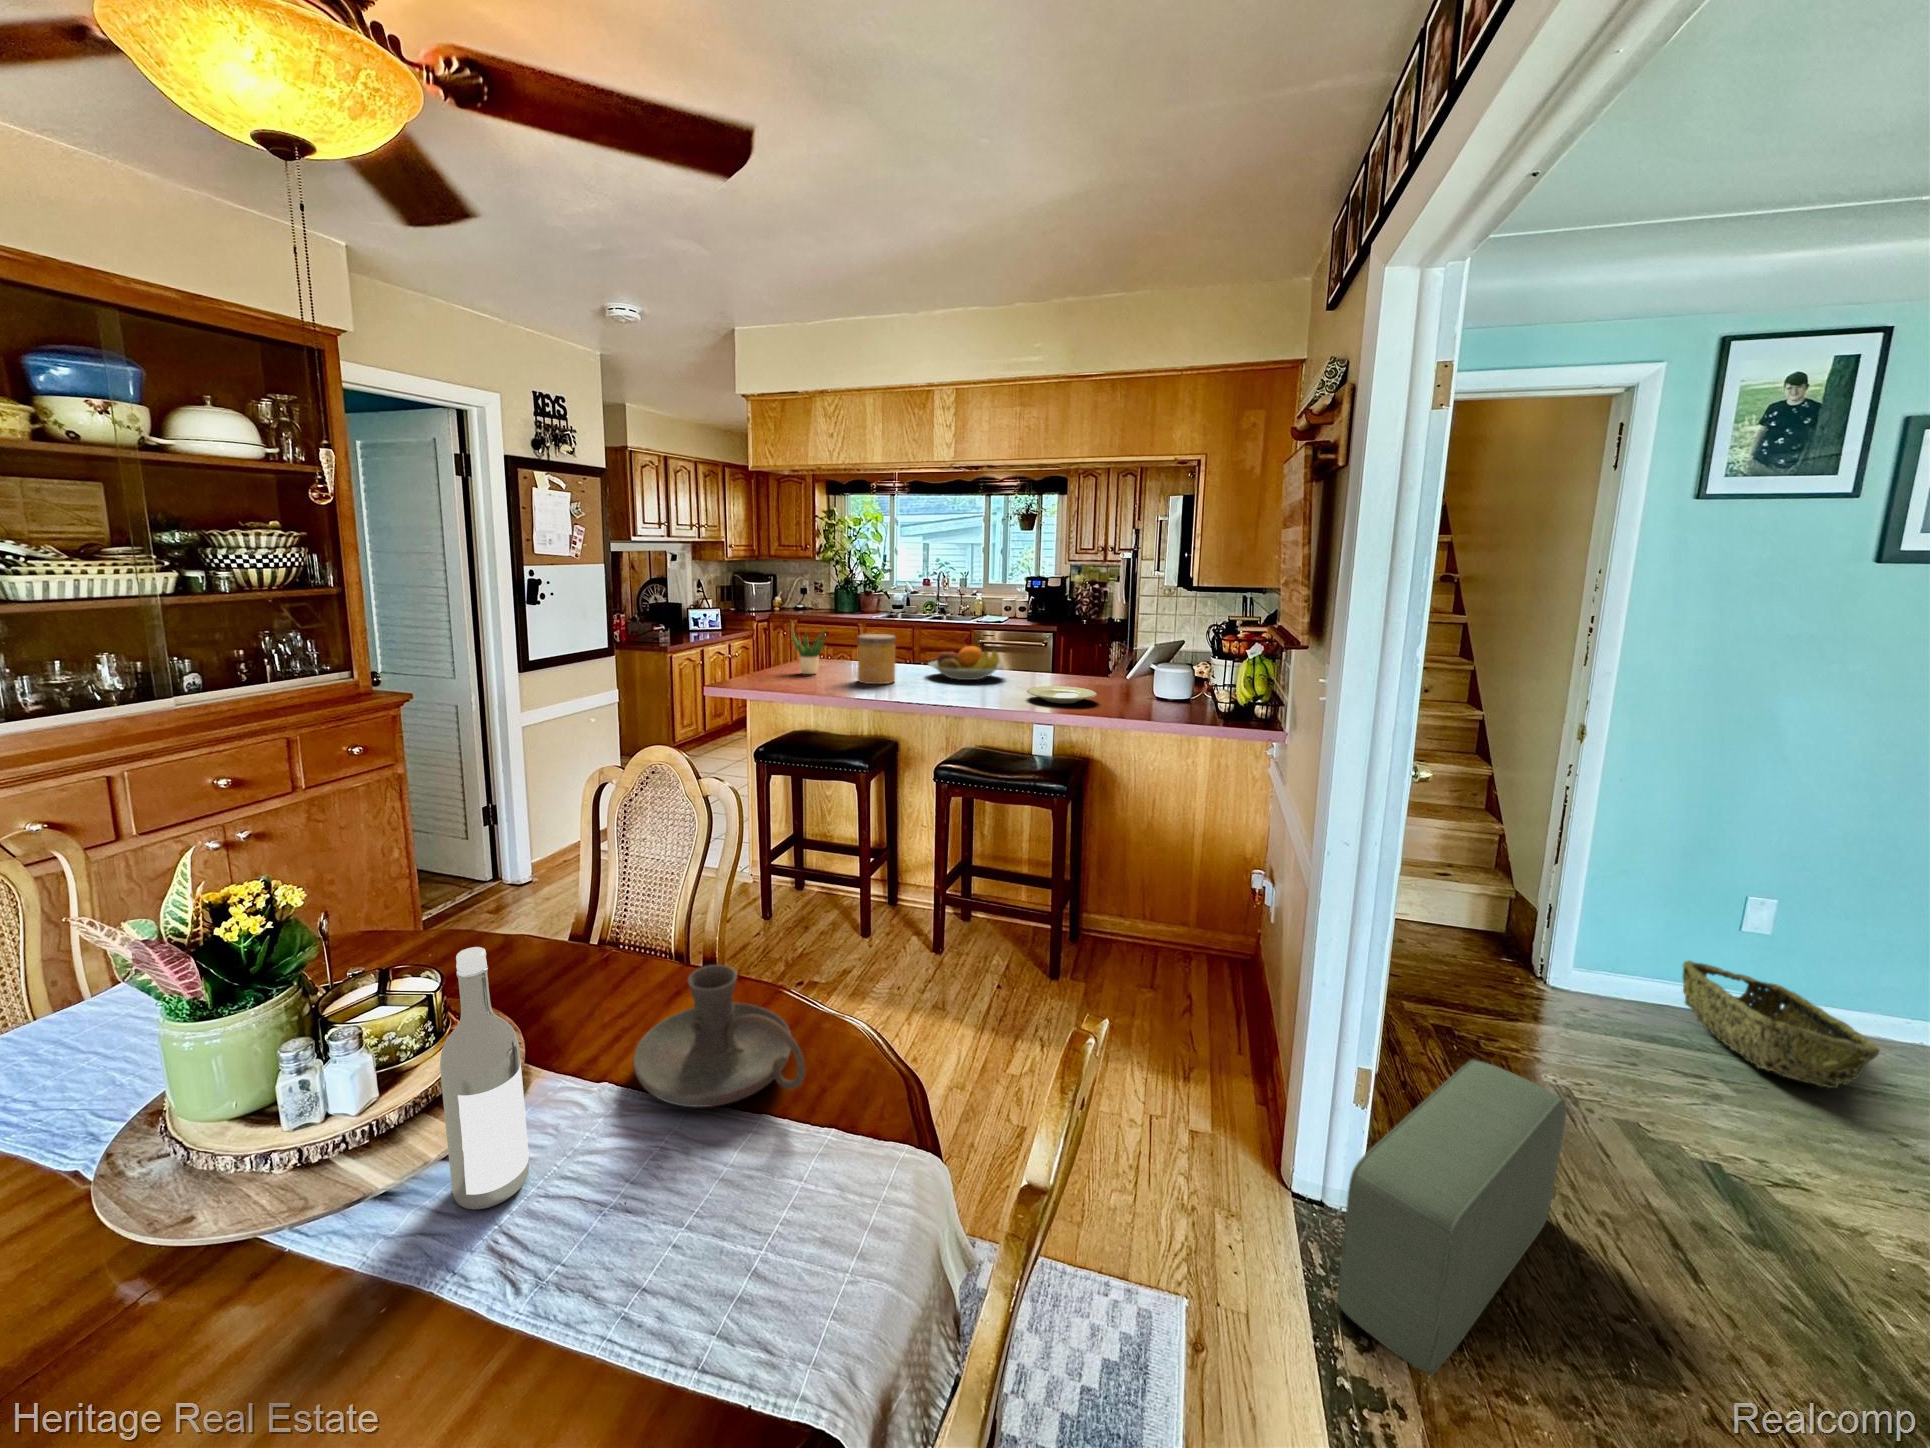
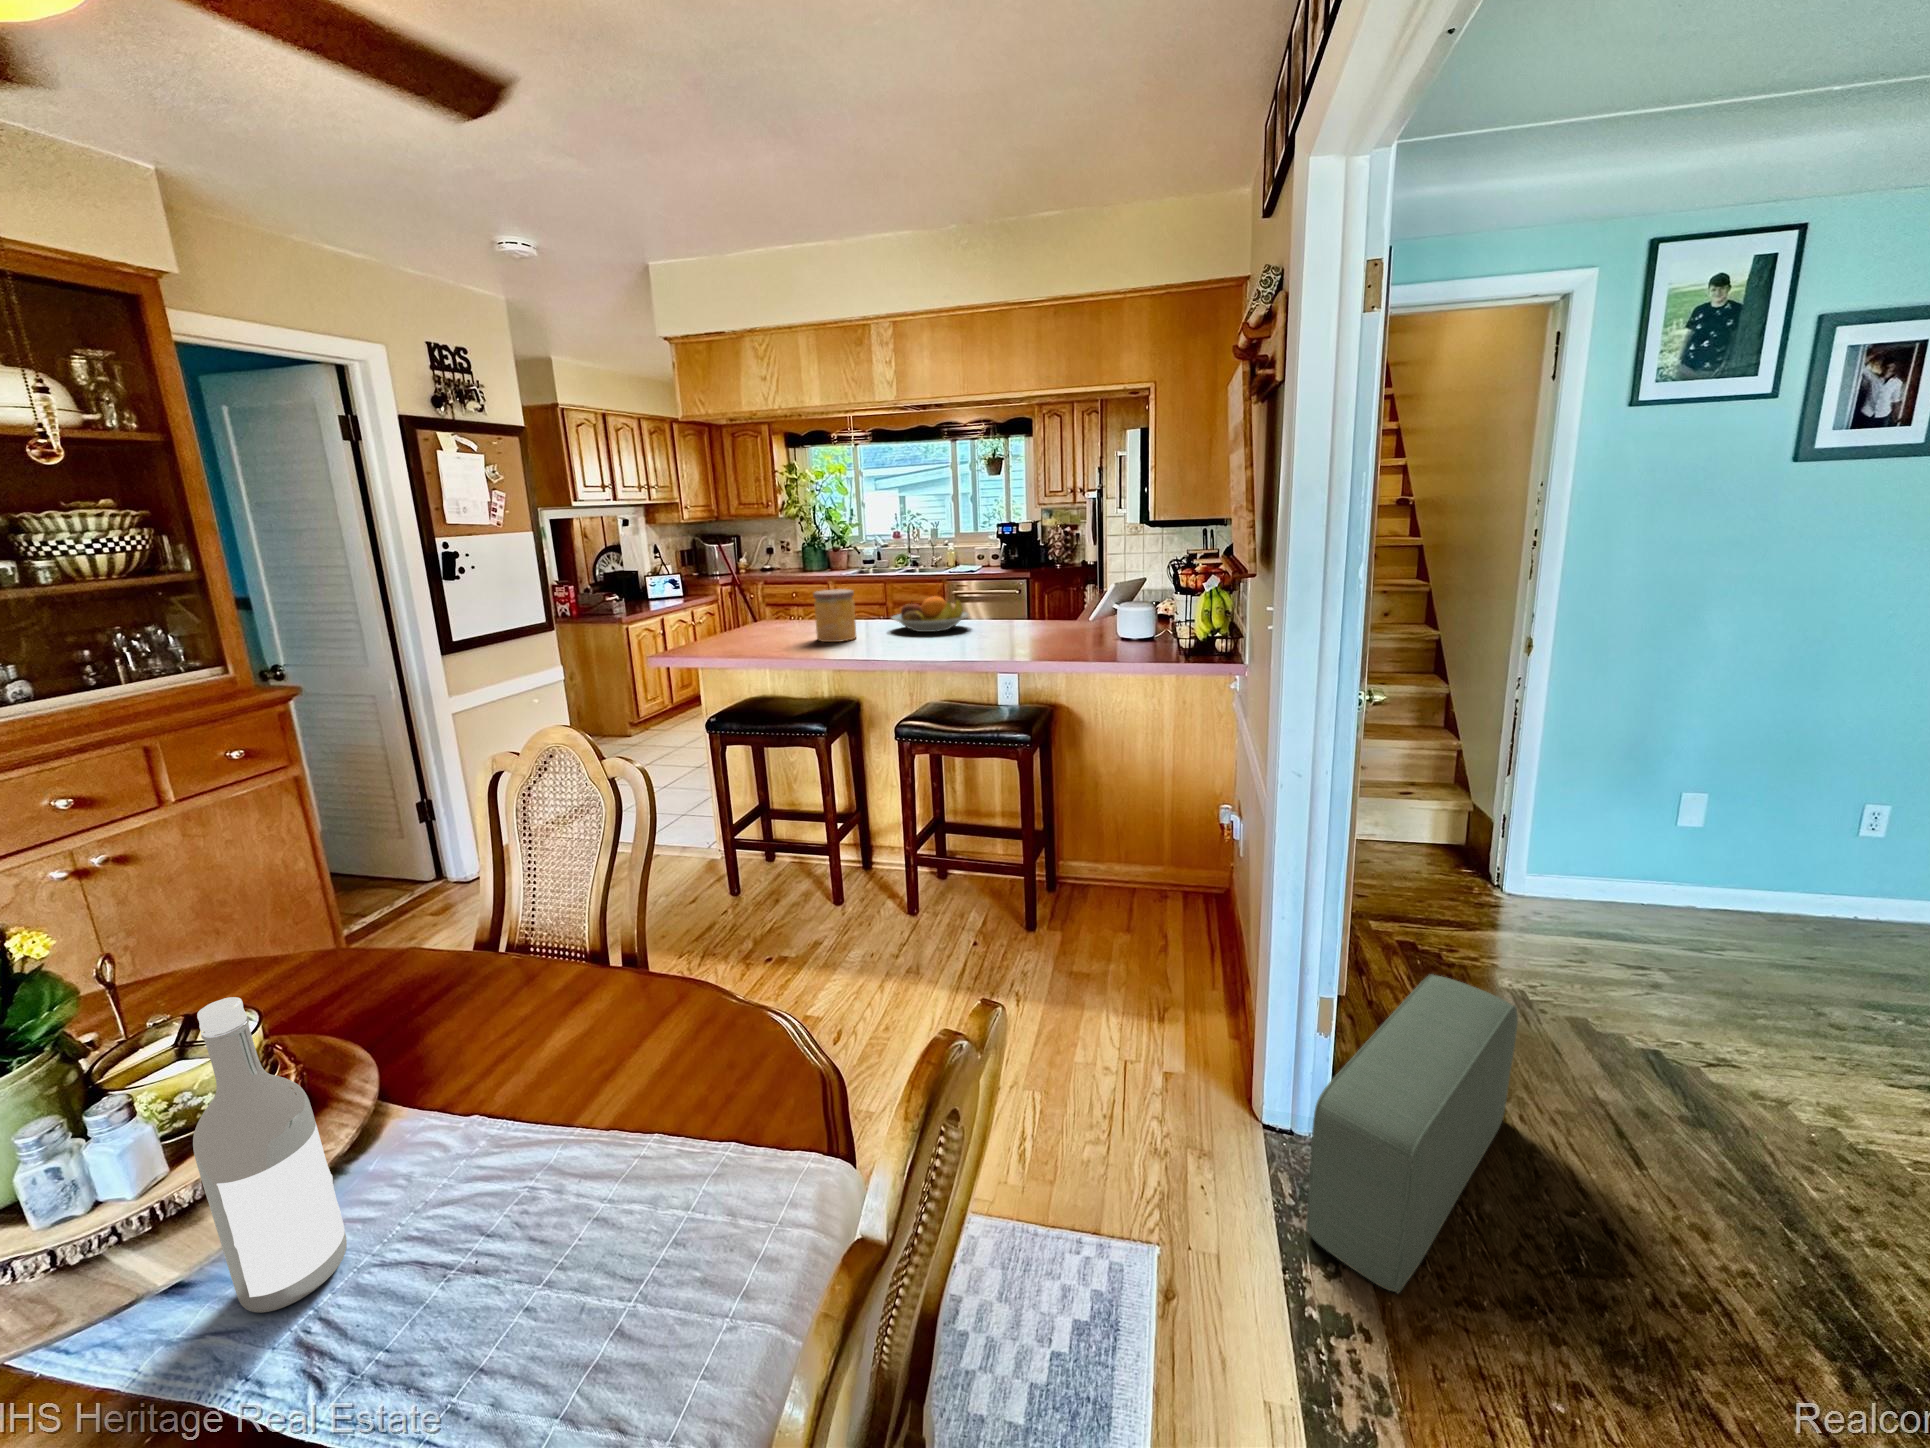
potted plant: present [791,628,826,674] -> none [744,578,783,636]
plate: present [1027,686,1097,703] -> none [990,632,1060,649]
woven basket: present [1683,961,1880,1088] -> none [1617,855,1792,963]
candle holder: present [633,965,805,1107] -> none [499,972,700,1143]

